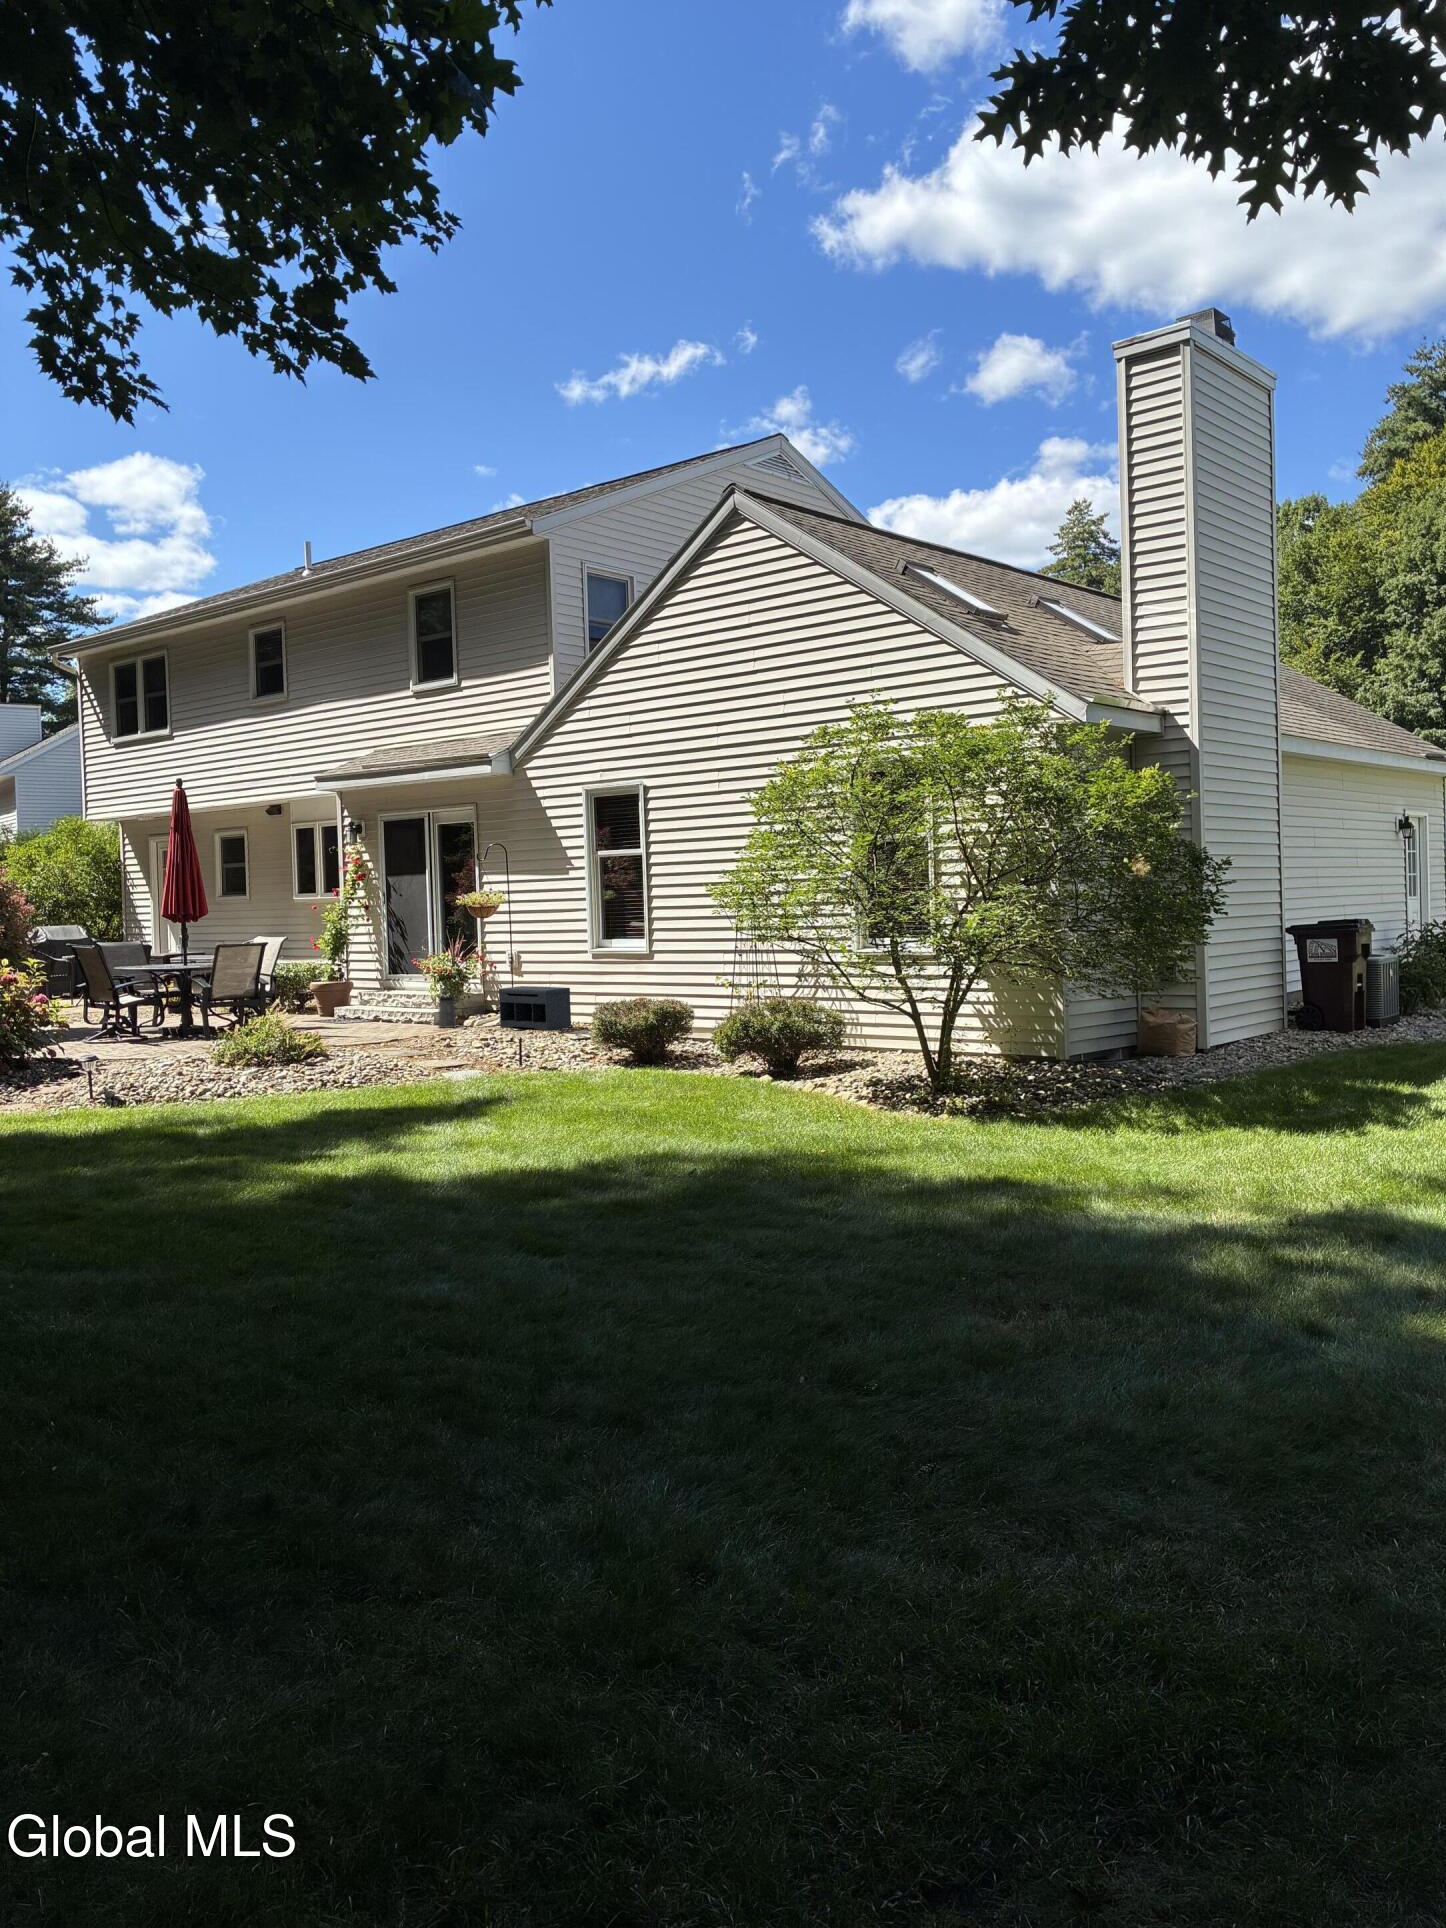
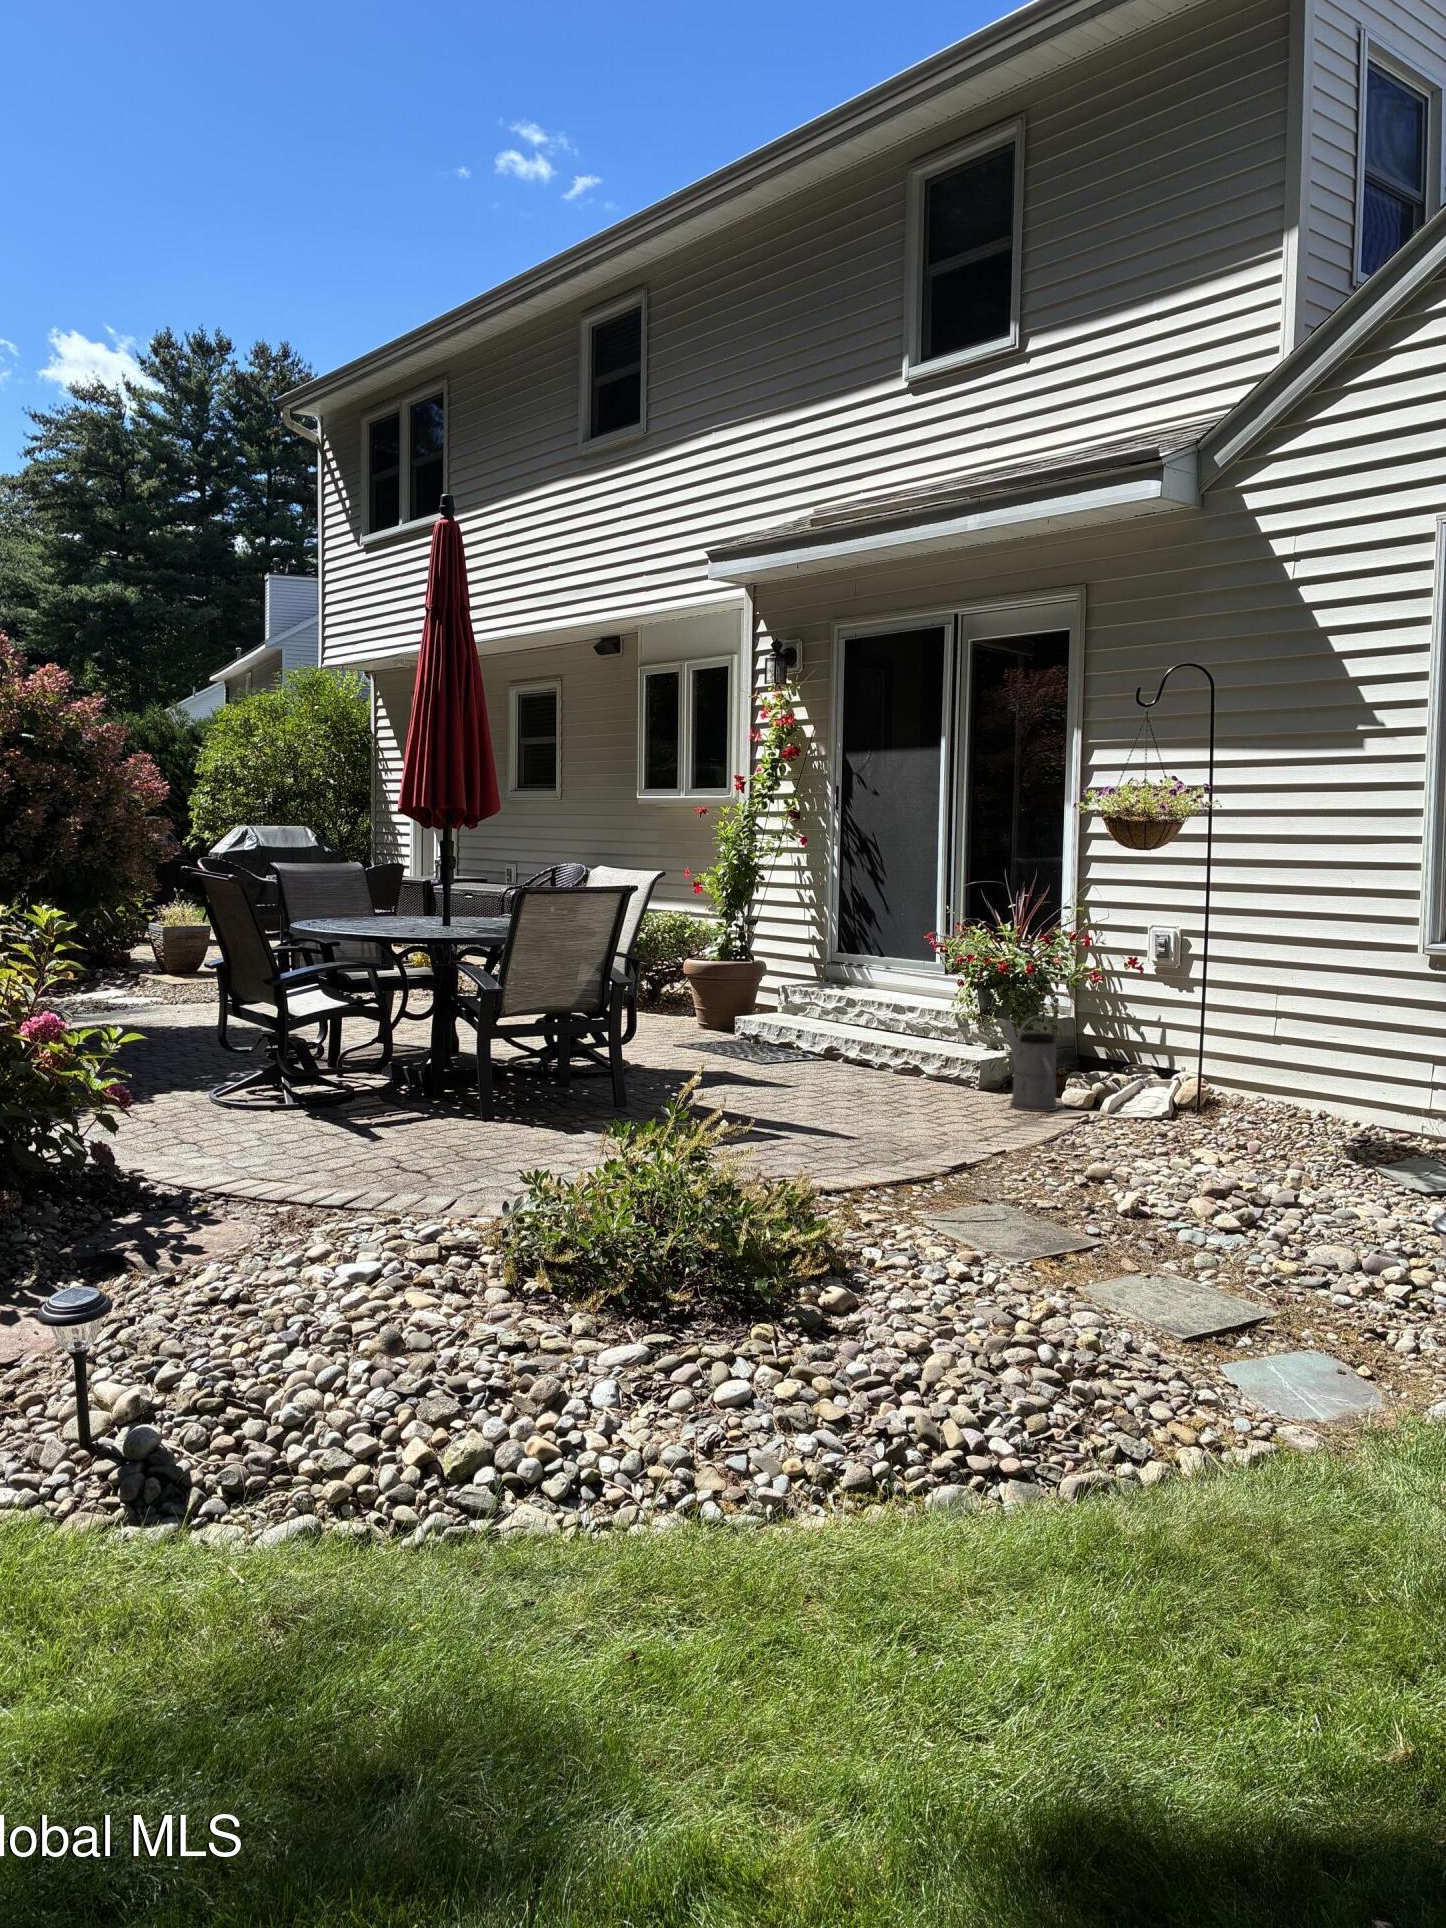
bench: present [499,986,571,1031] -> none [1183,1023,1407,1162]

